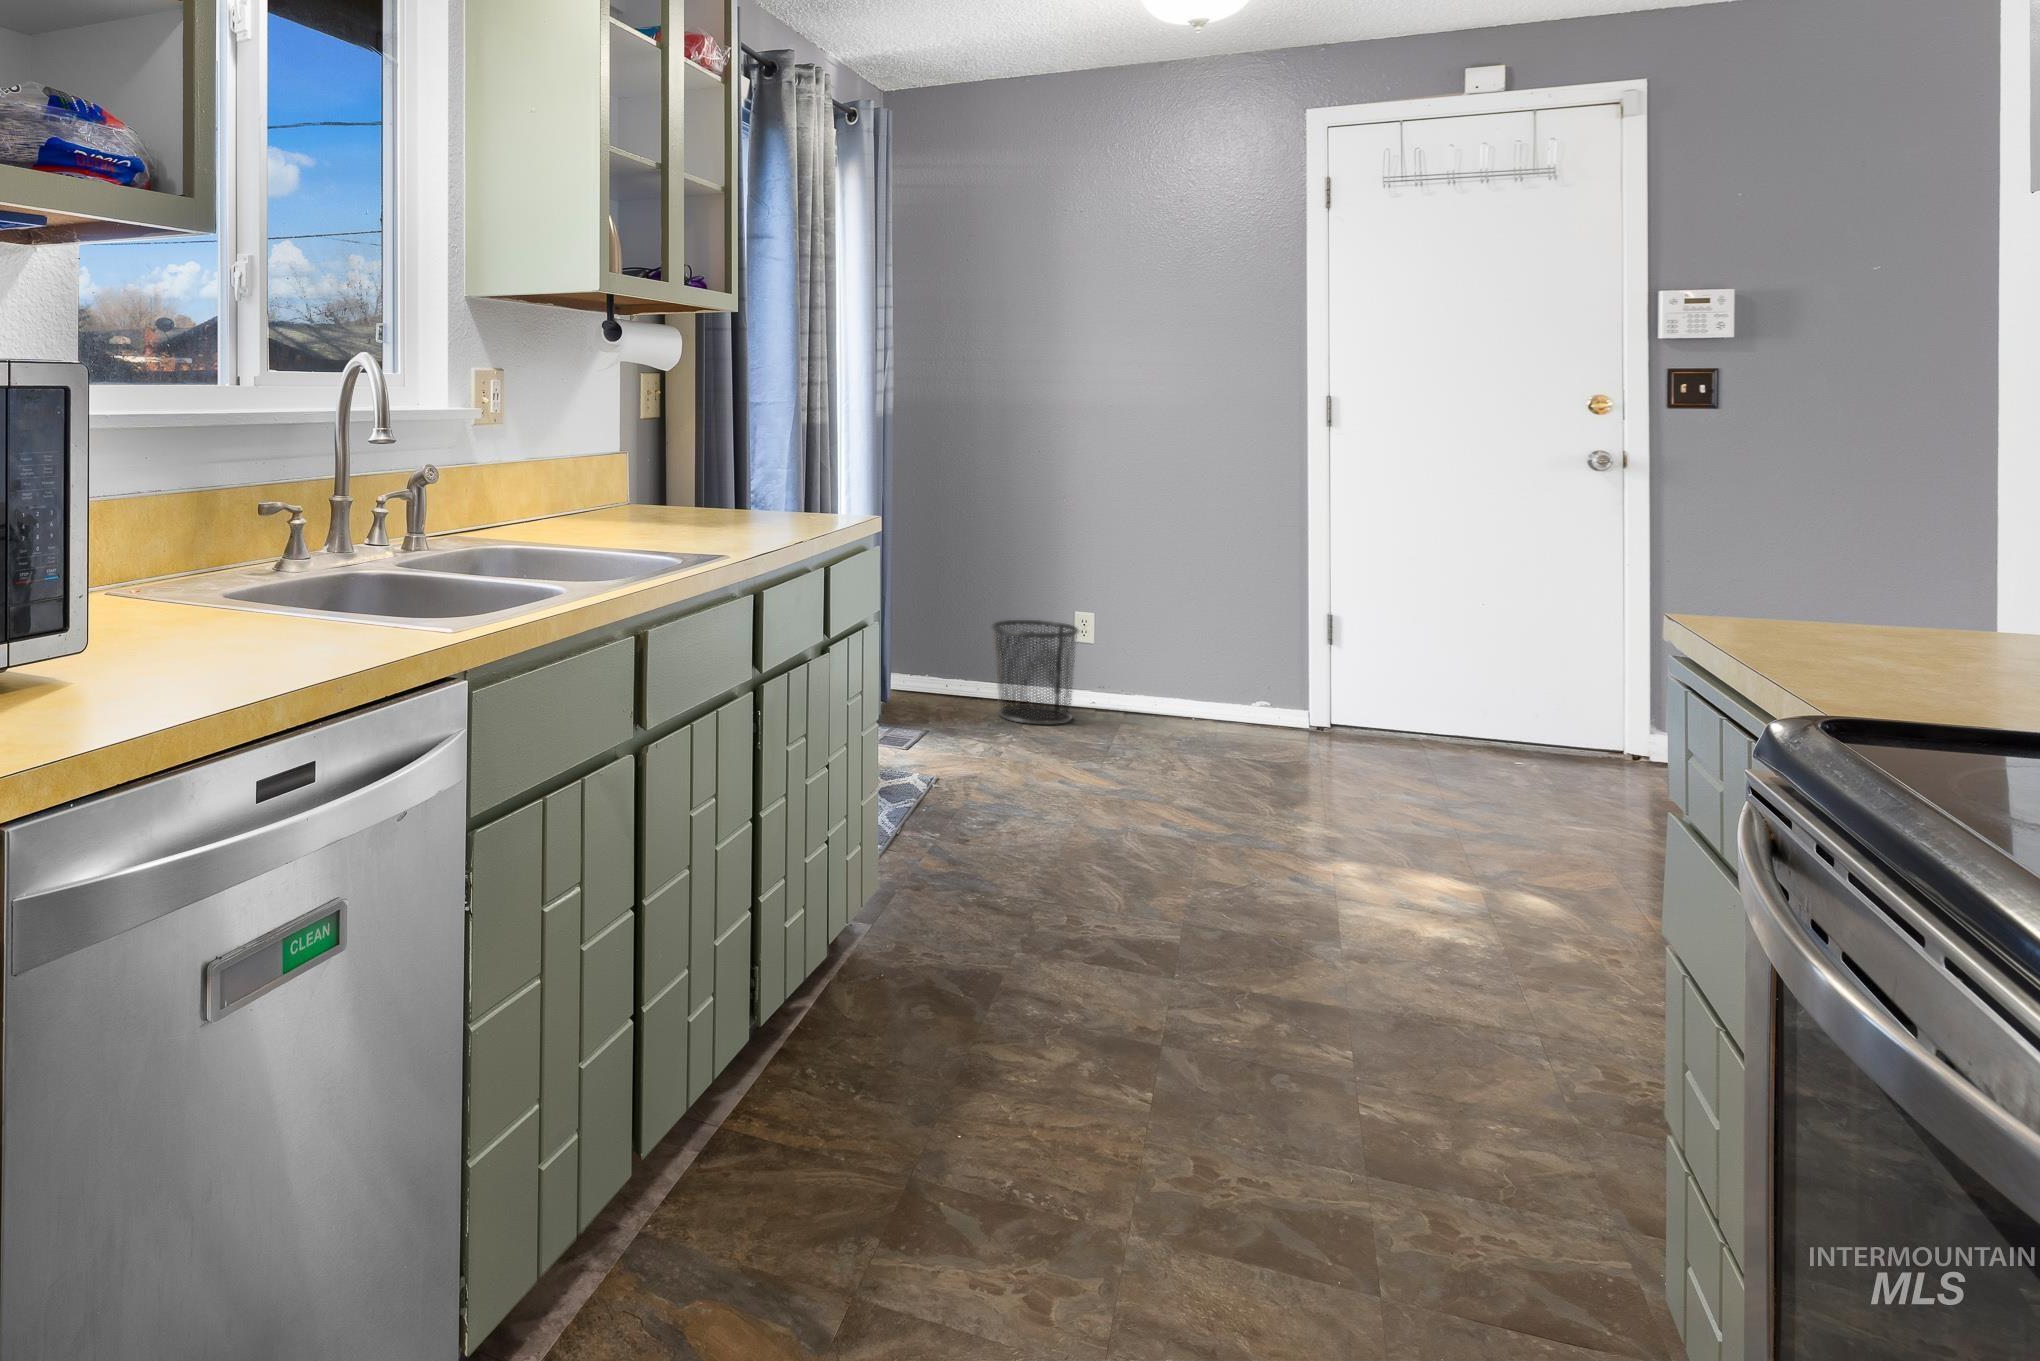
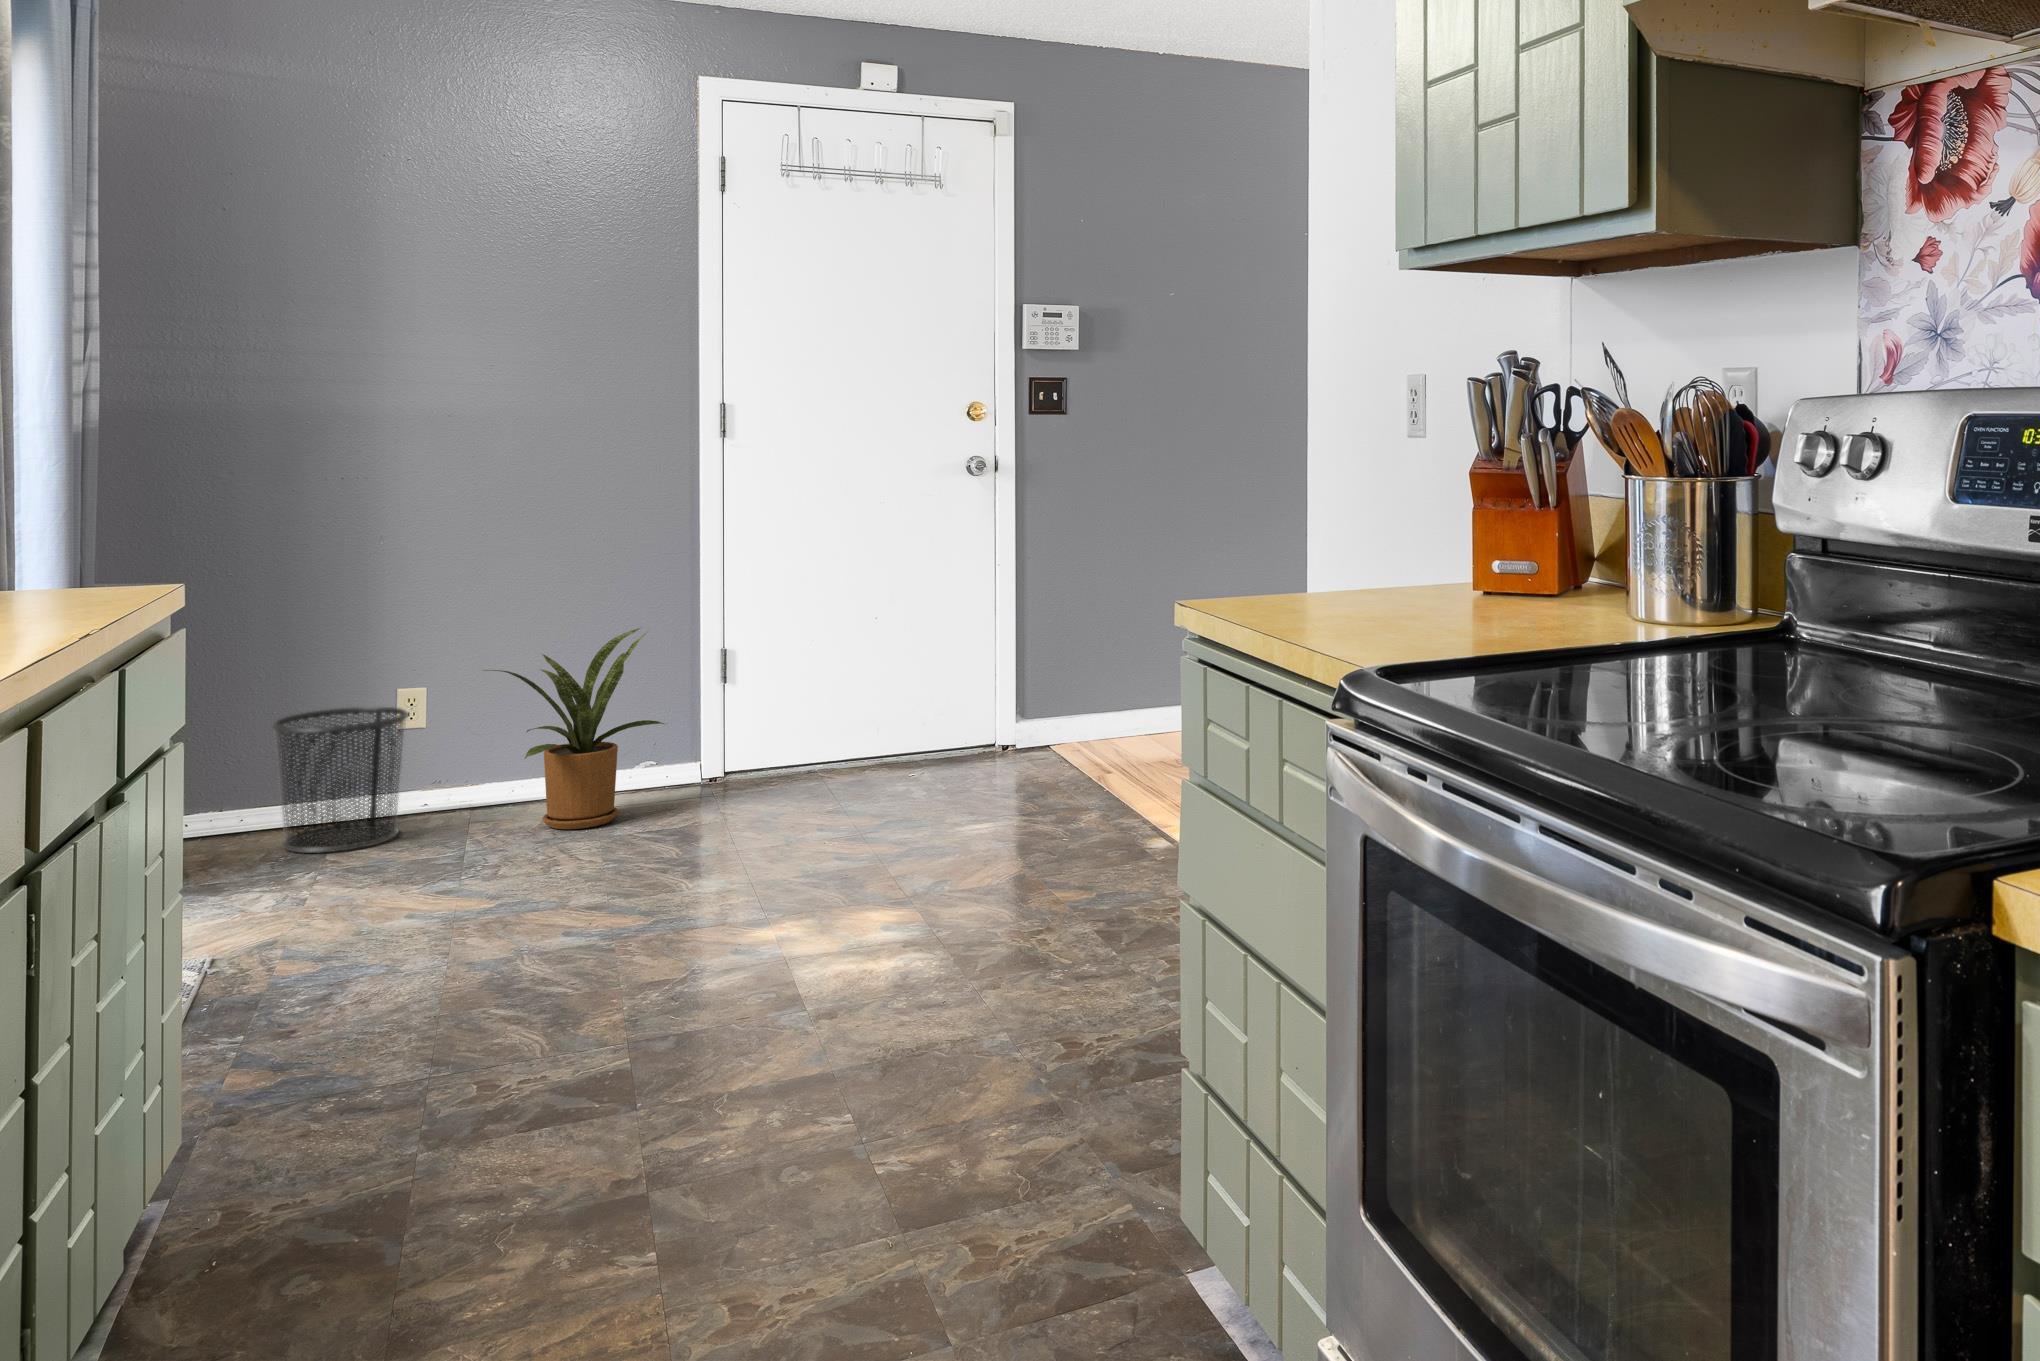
house plant: none [1121,585,1279,745] -> present [485,628,664,829]

